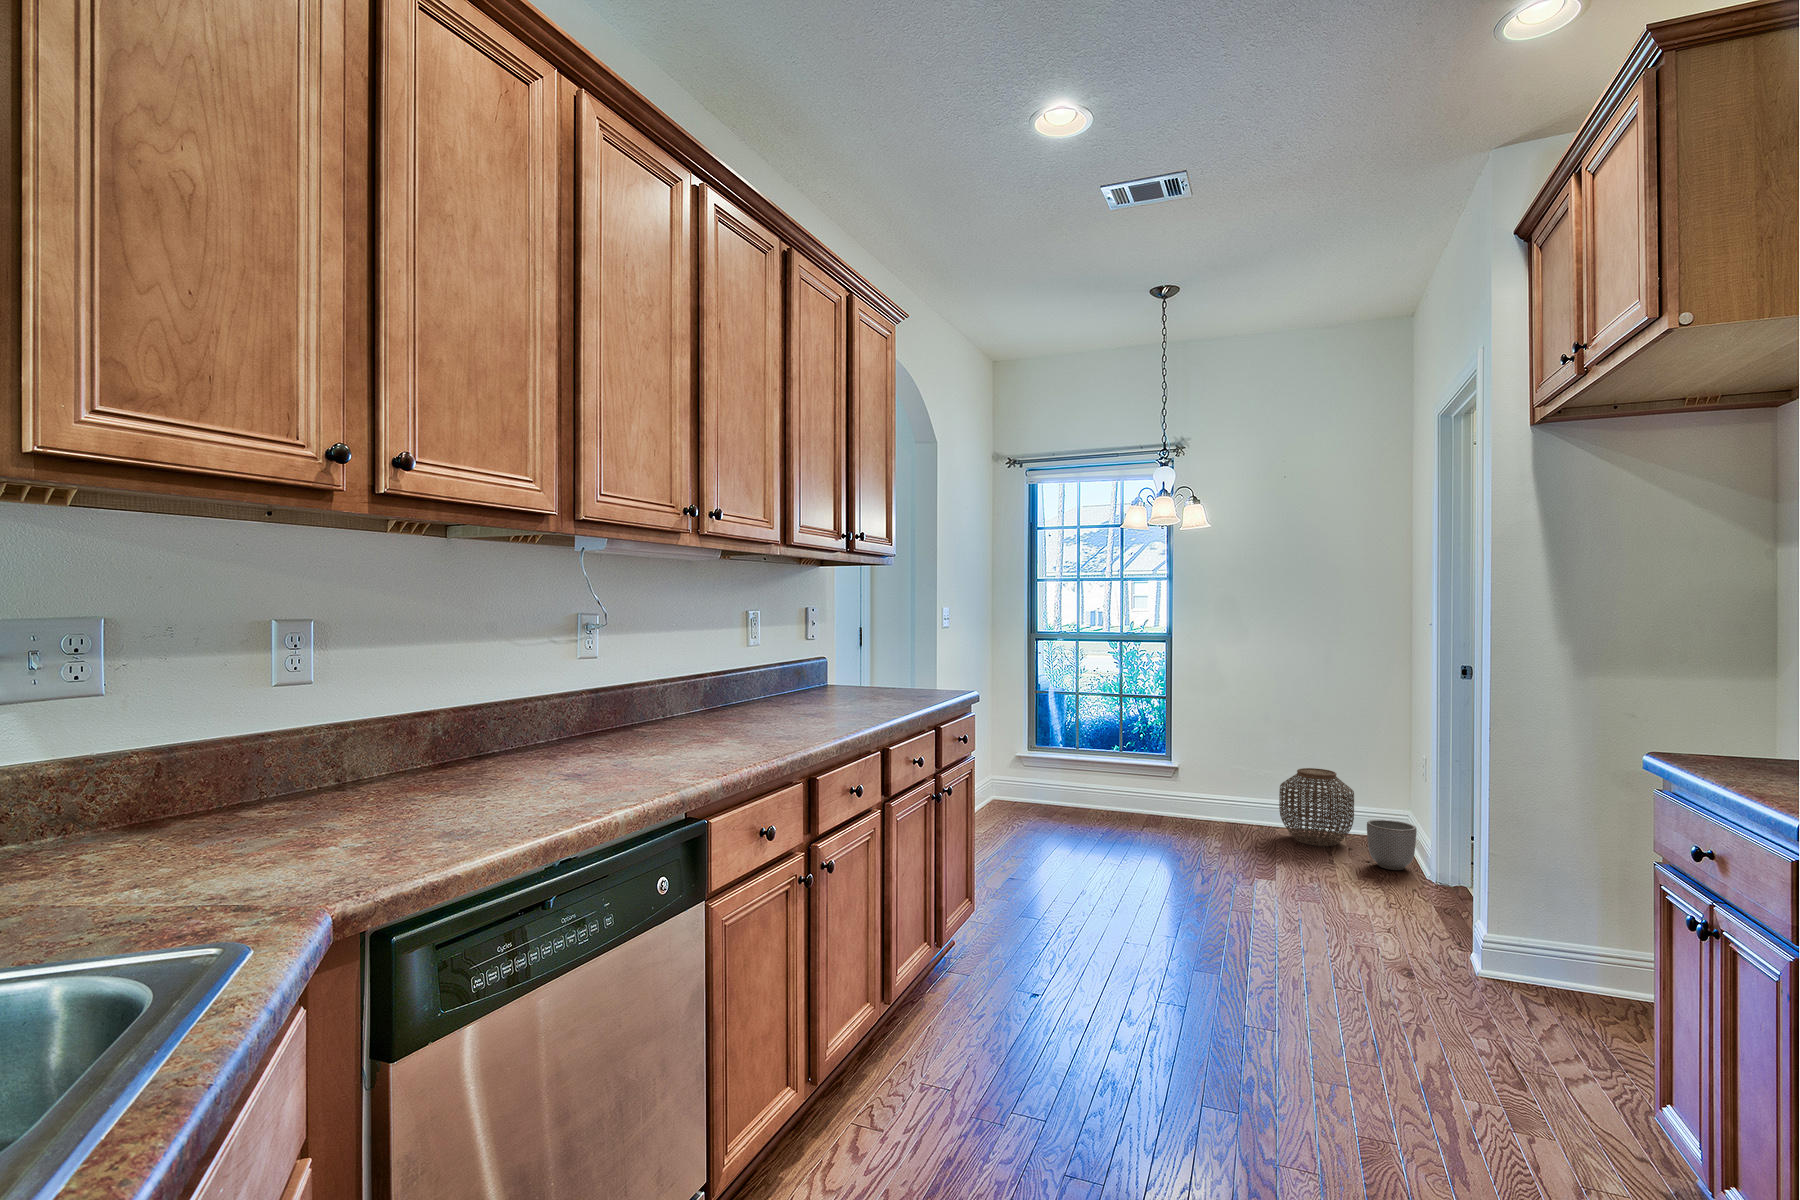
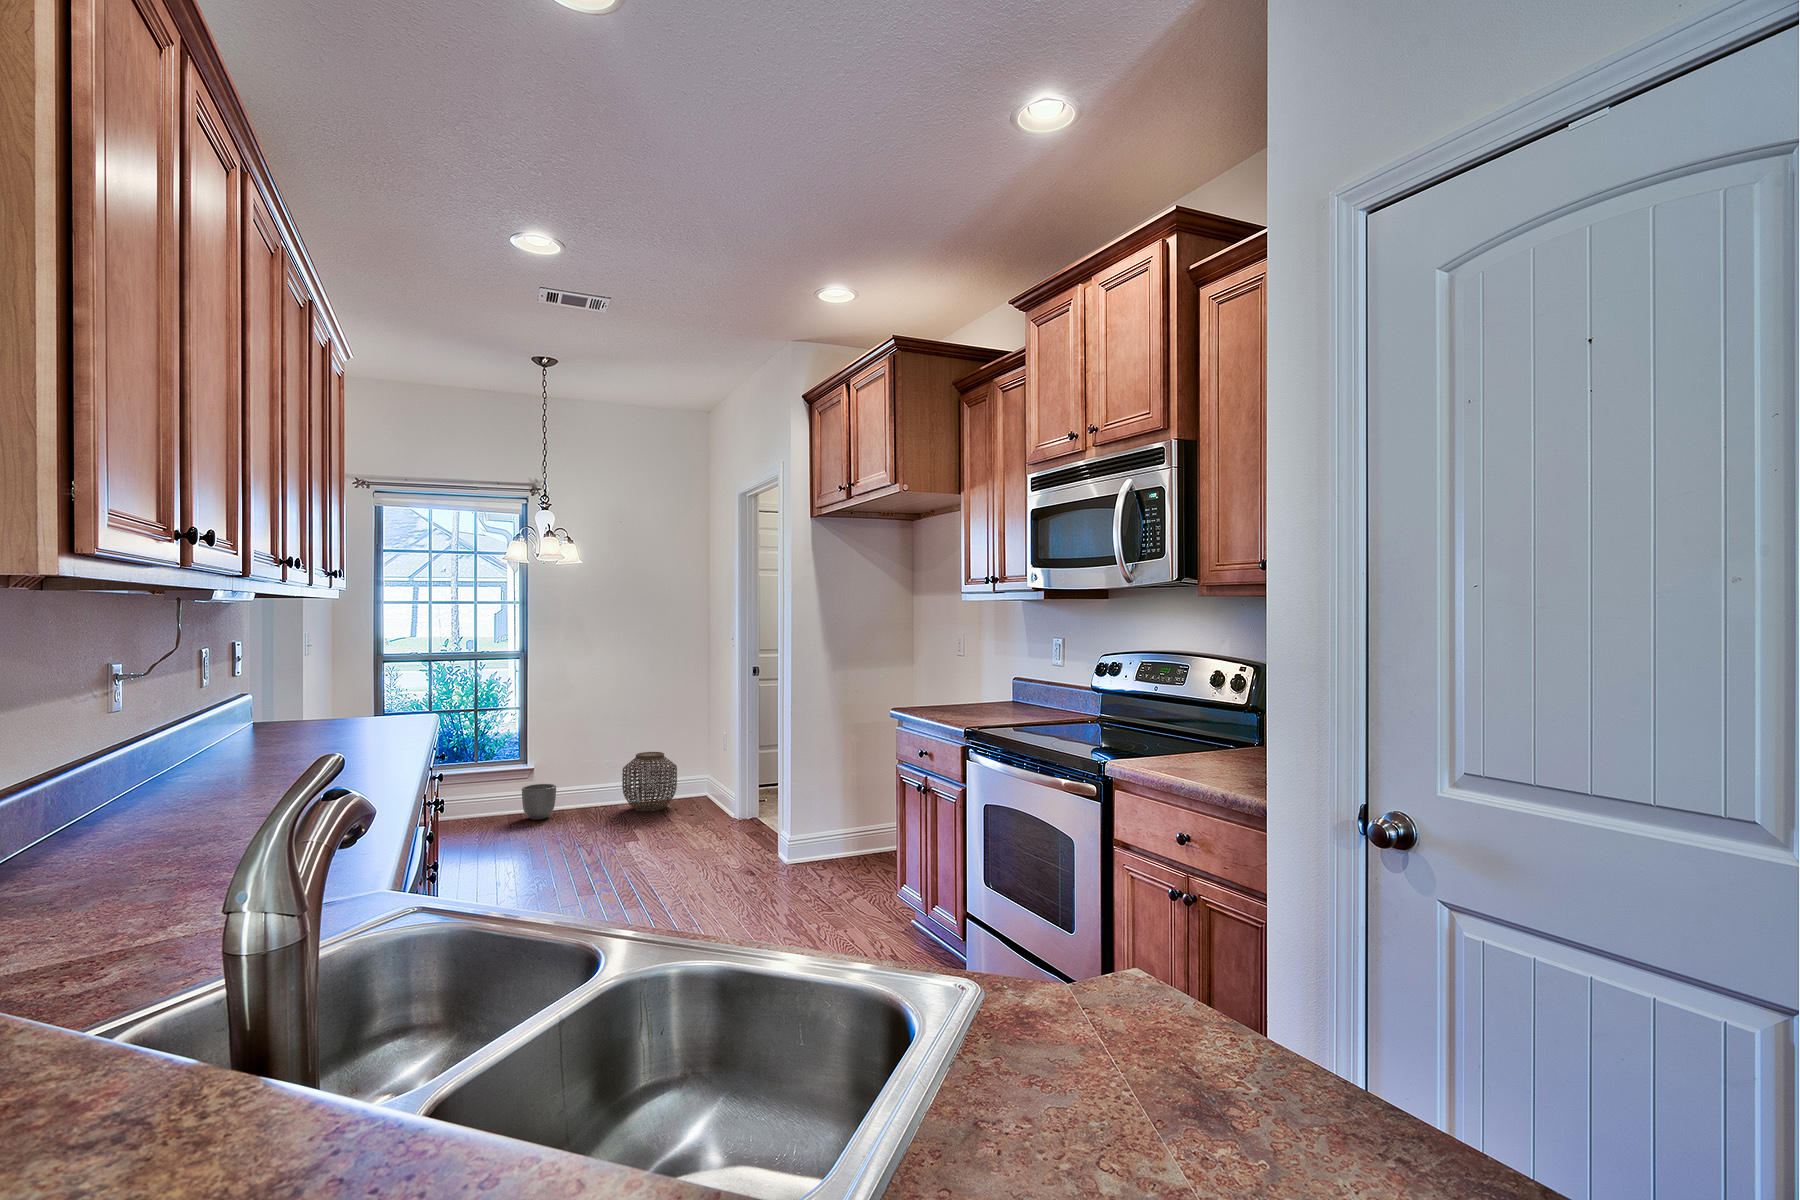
planter: present [1367,820,1417,870] -> present [522,784,556,820]

